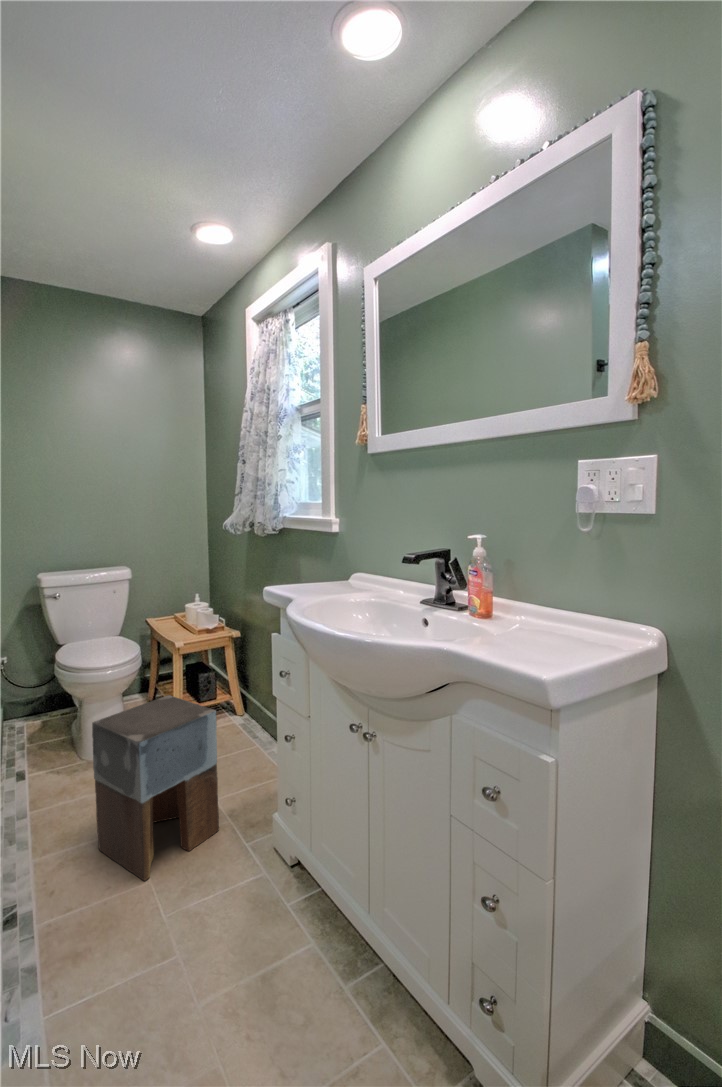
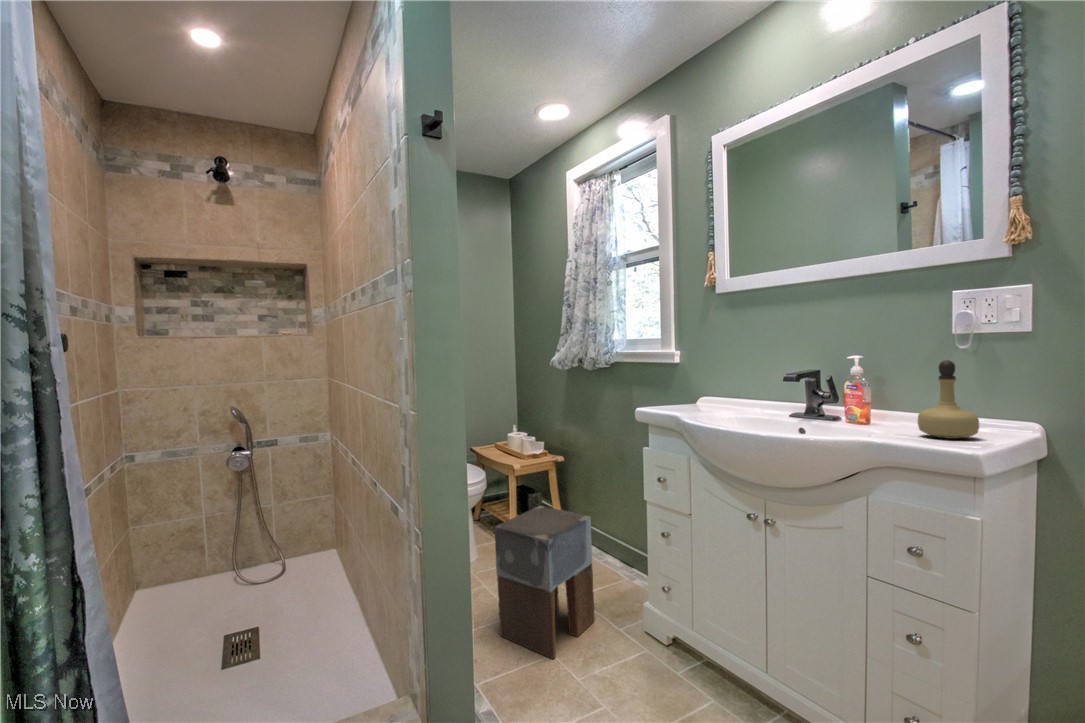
perfume bottle: none [520,545,583,642] -> present [918,360,979,439]

